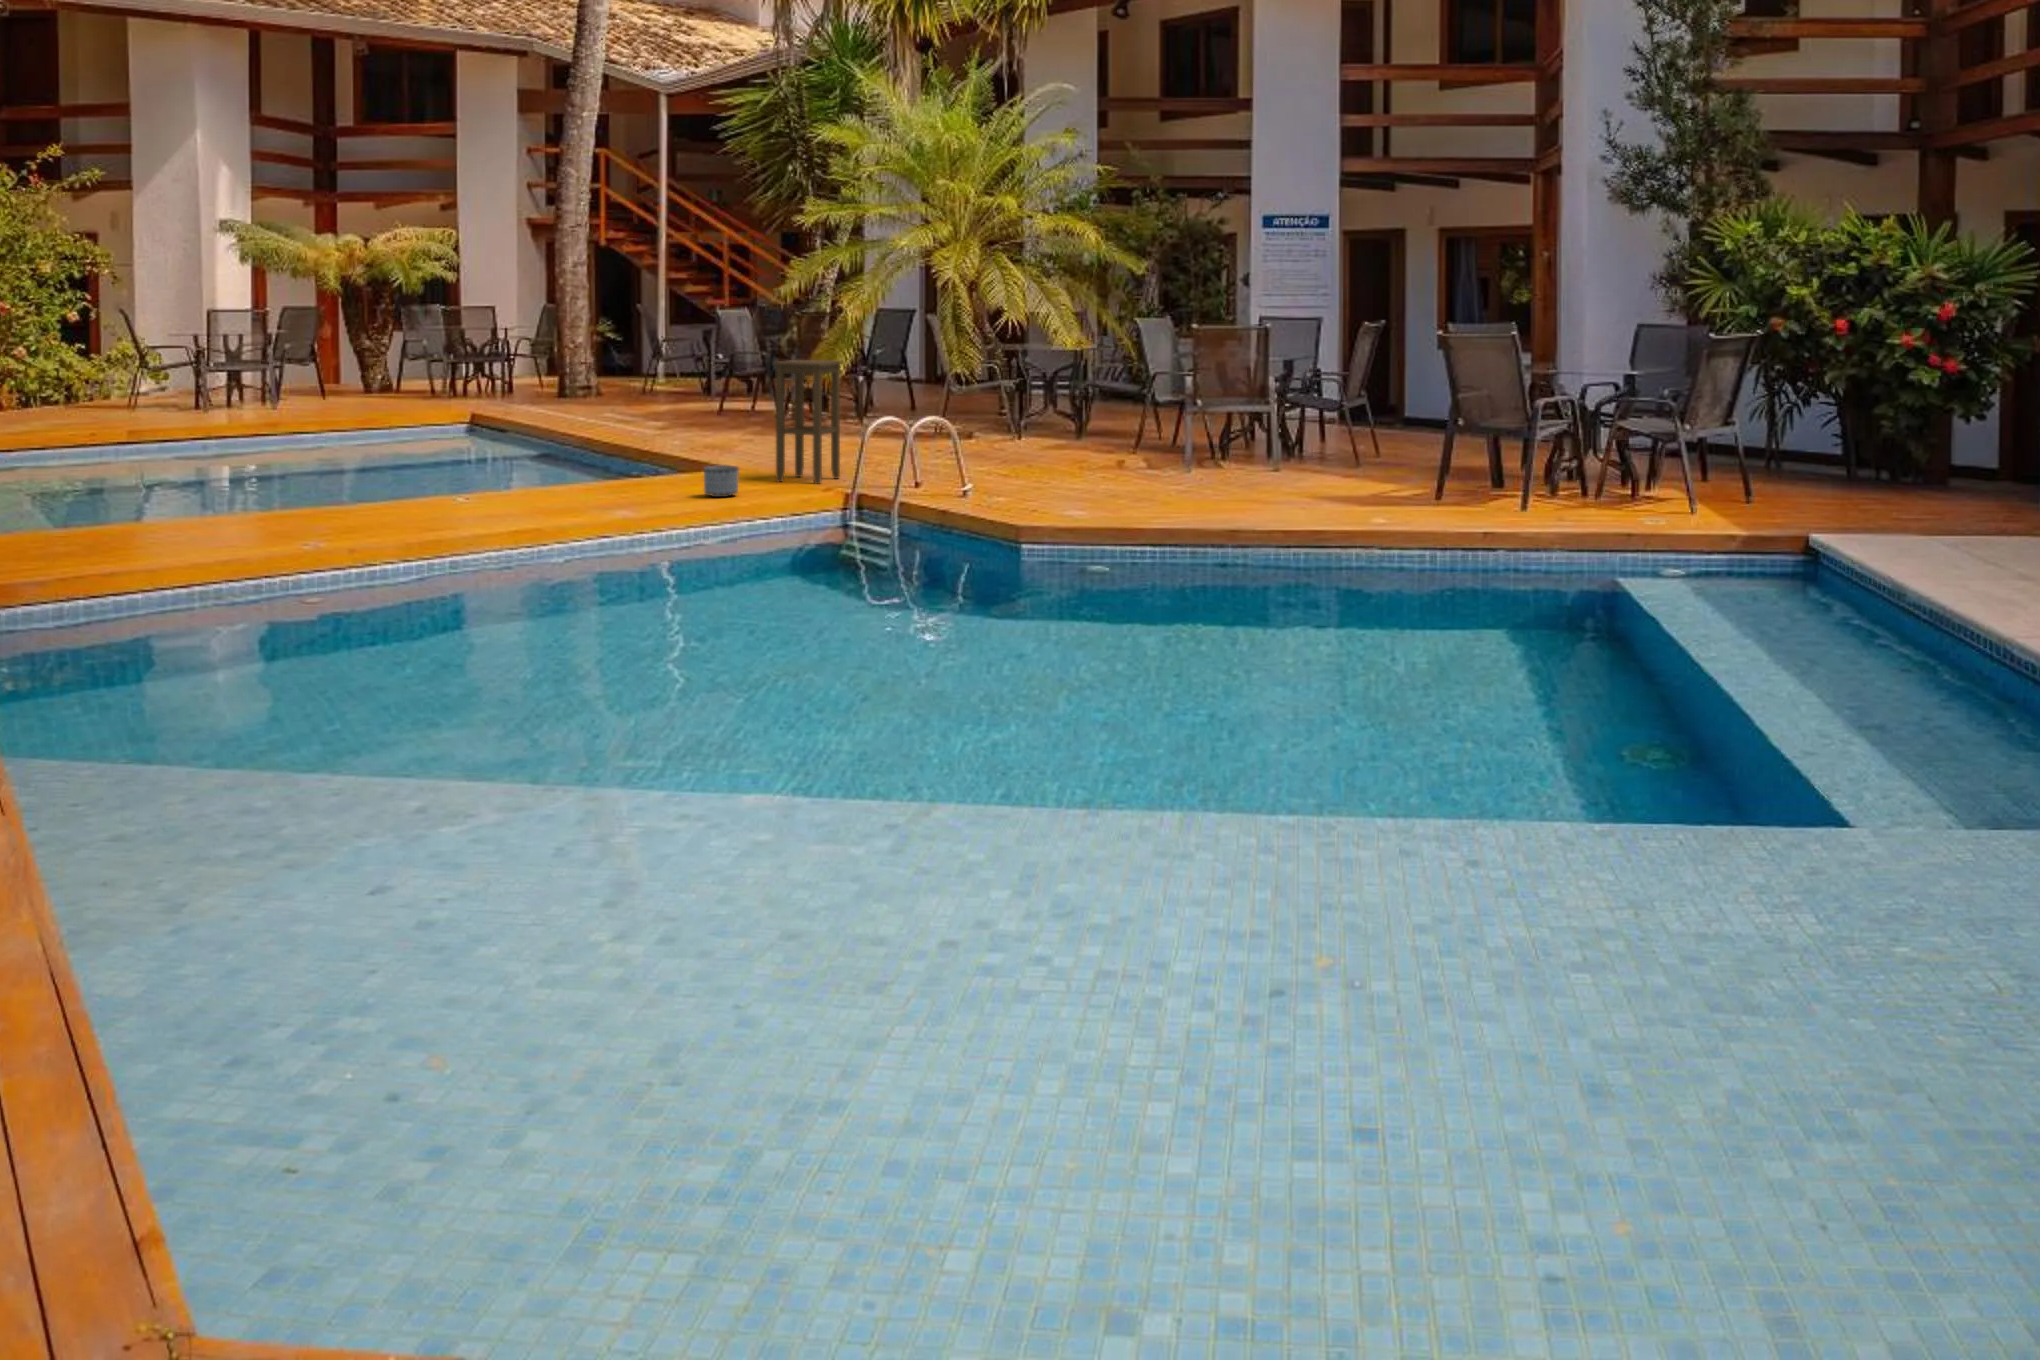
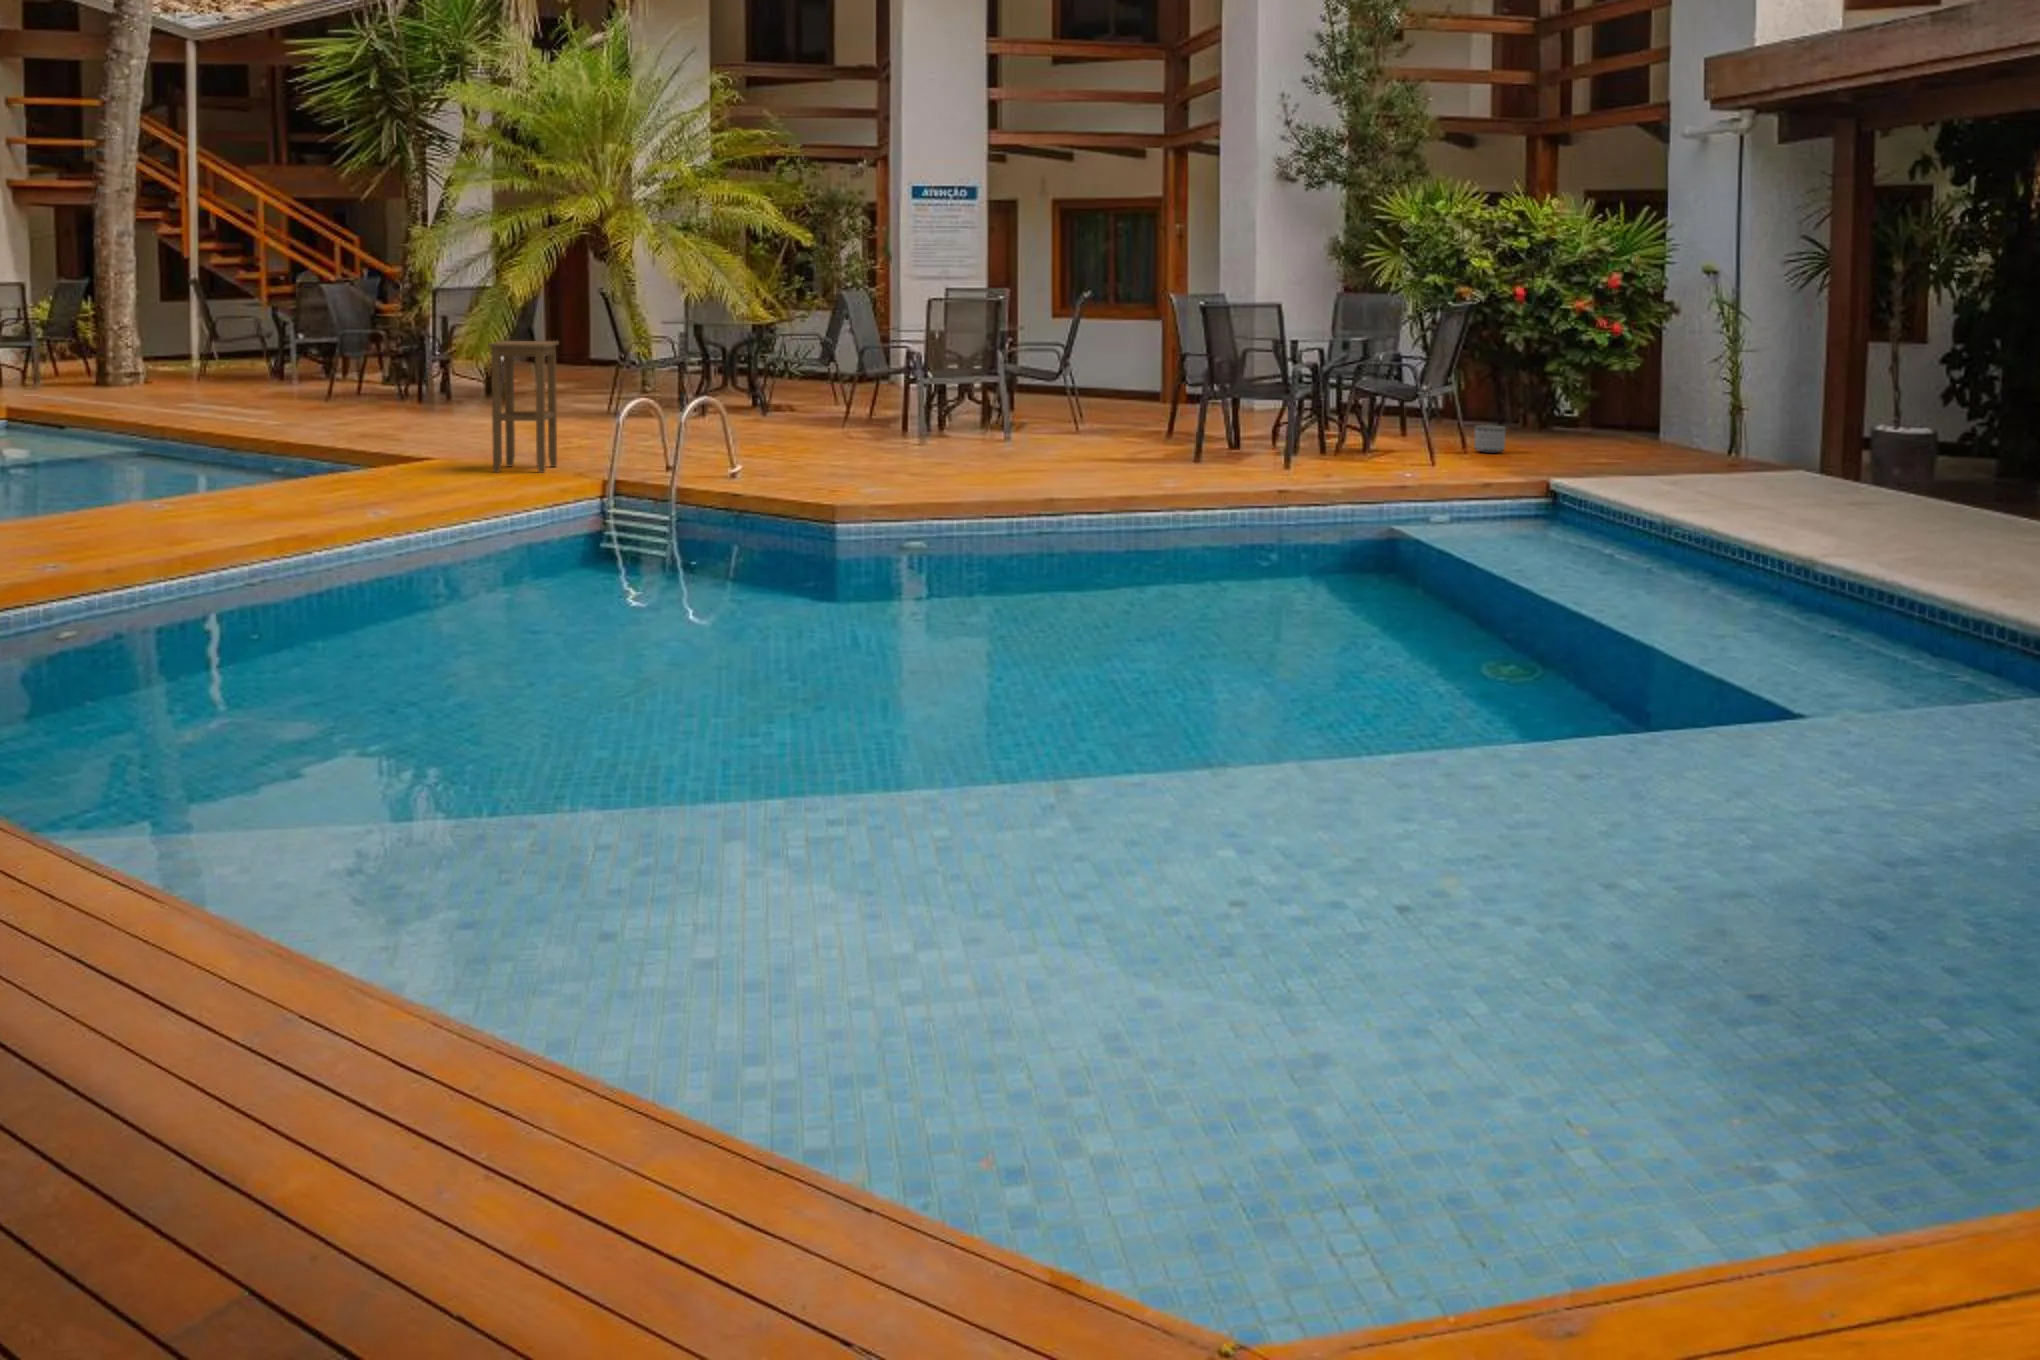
planter: present [704,465,739,497] -> present [1474,425,1506,453]

